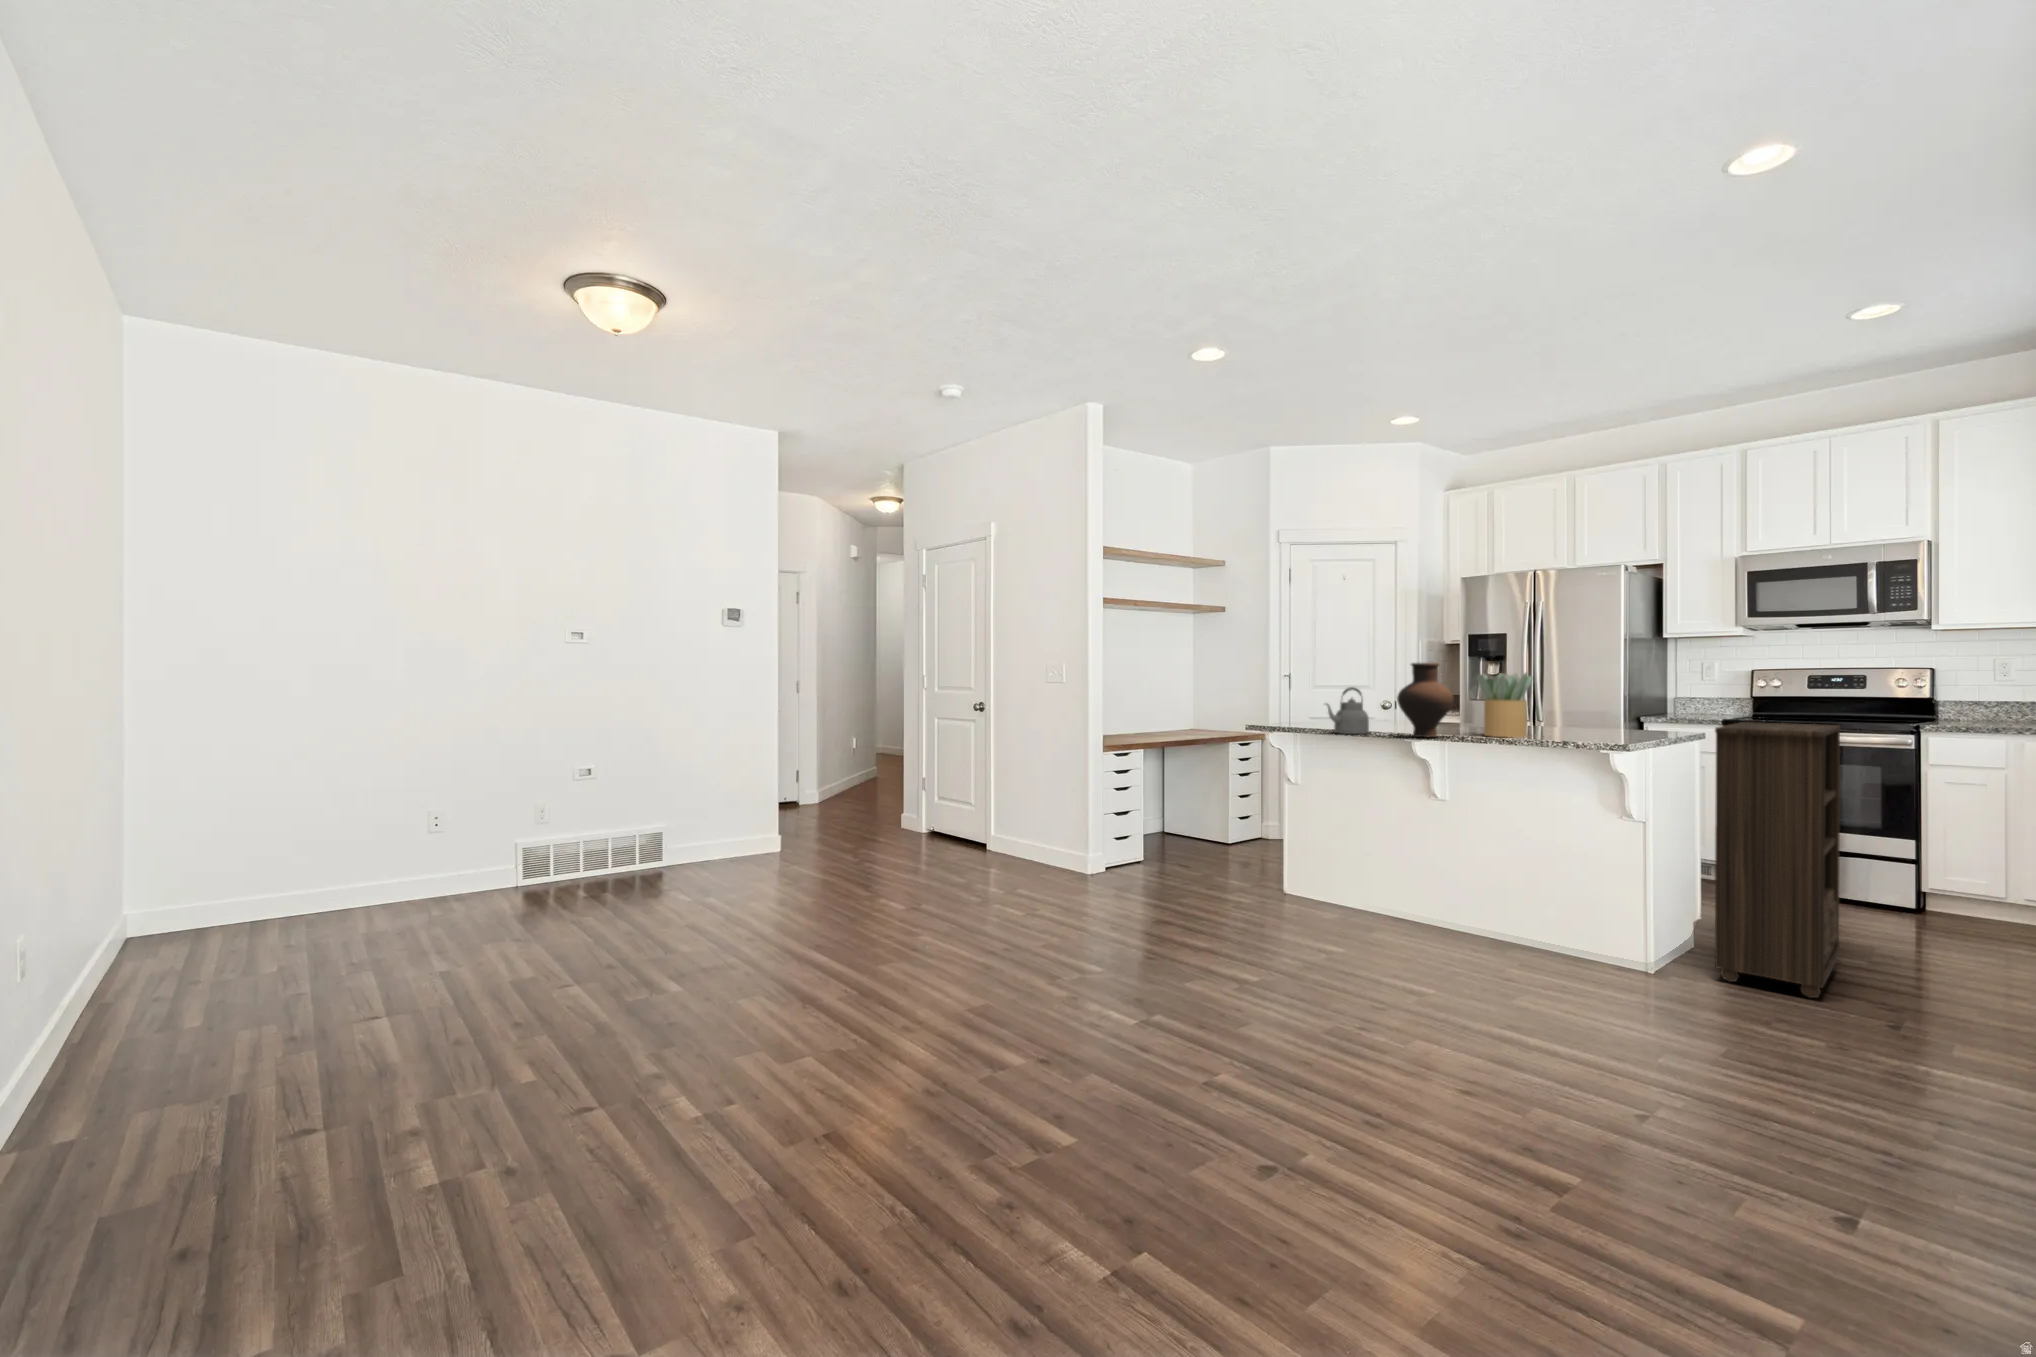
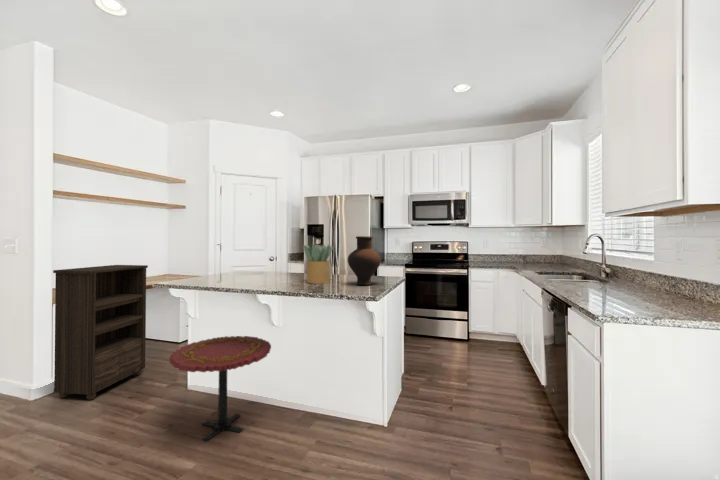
vase: present [1397,663,1453,737] -> present [348,236,381,285]
kettle: present [1326,687,1369,734] -> none [211,253,243,284]
bookshelf: present [1715,722,1840,998] -> present [53,265,148,400]
side table: none [1288,812,1427,940] -> present [170,336,271,441]

